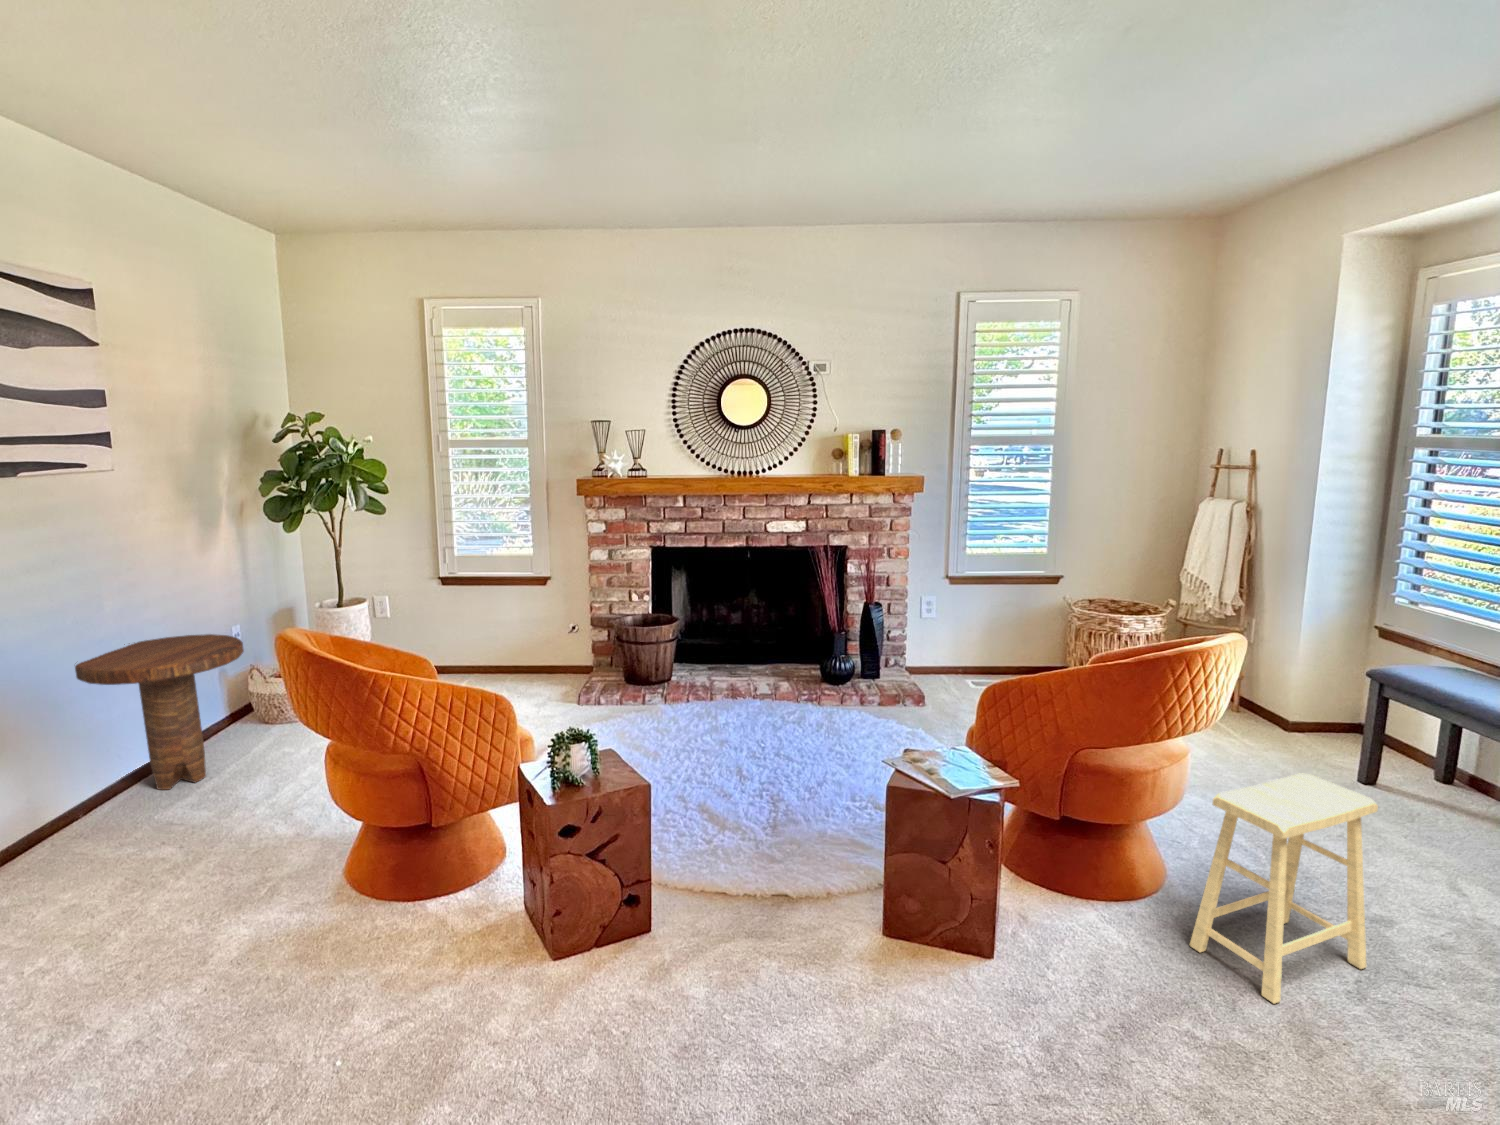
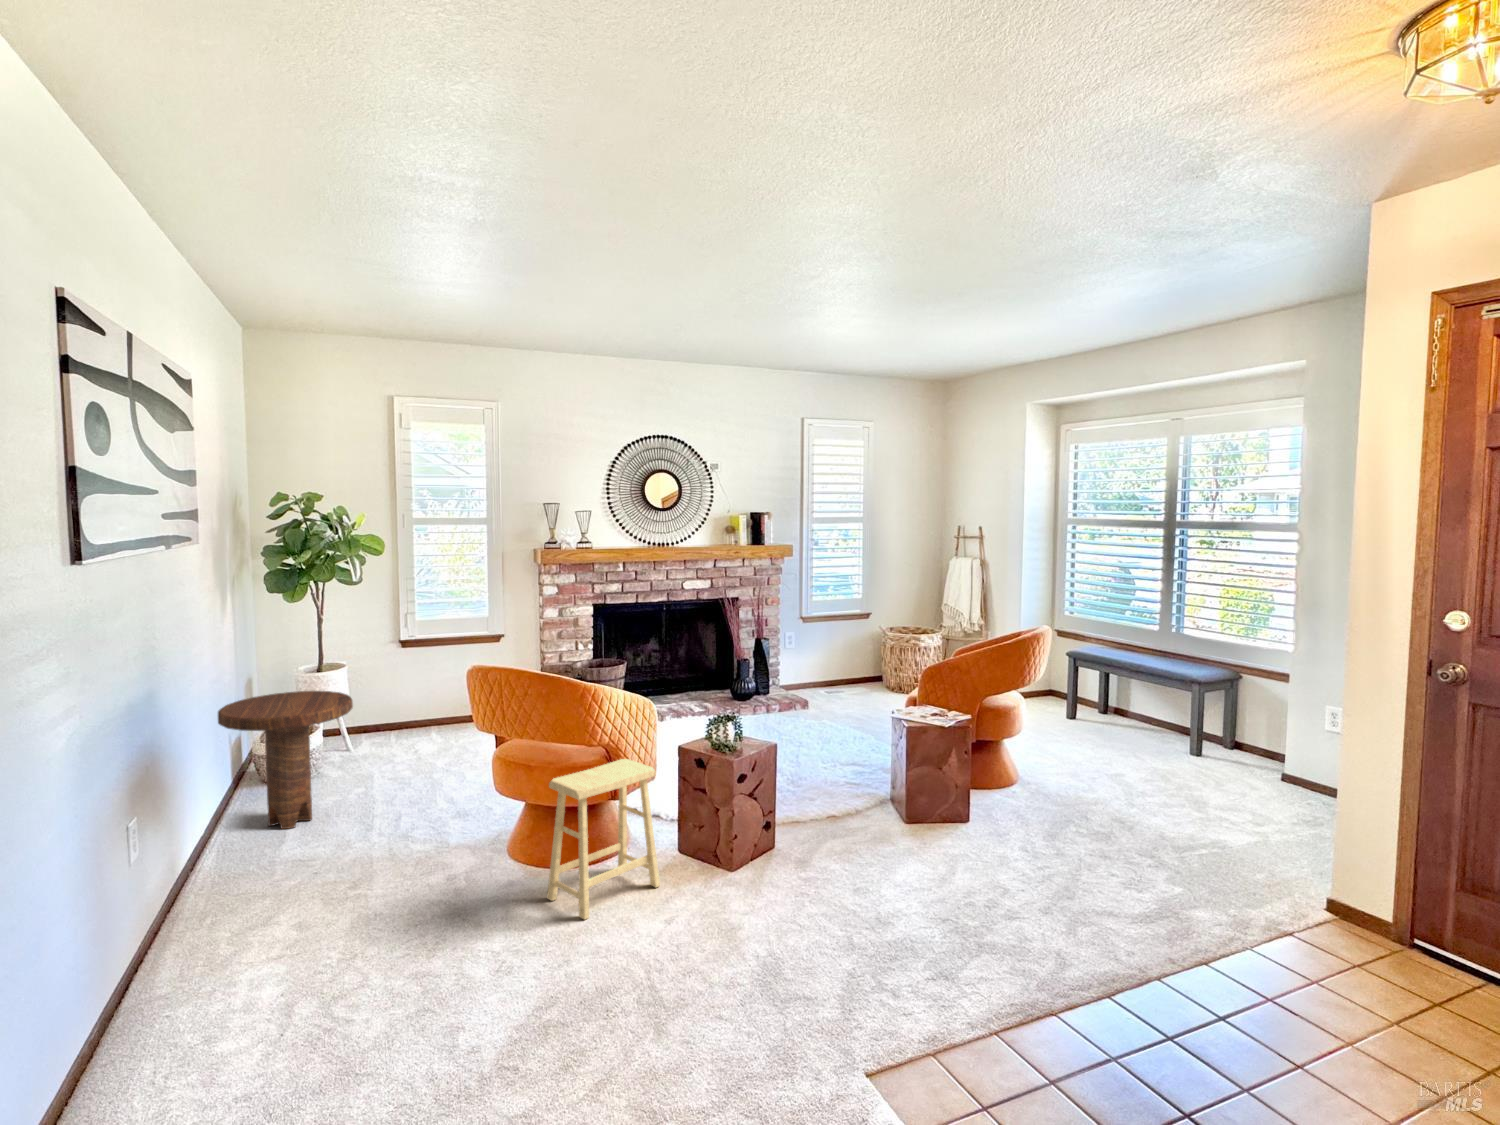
footstool: present [1190,773,1378,1004] -> present [547,759,660,919]

